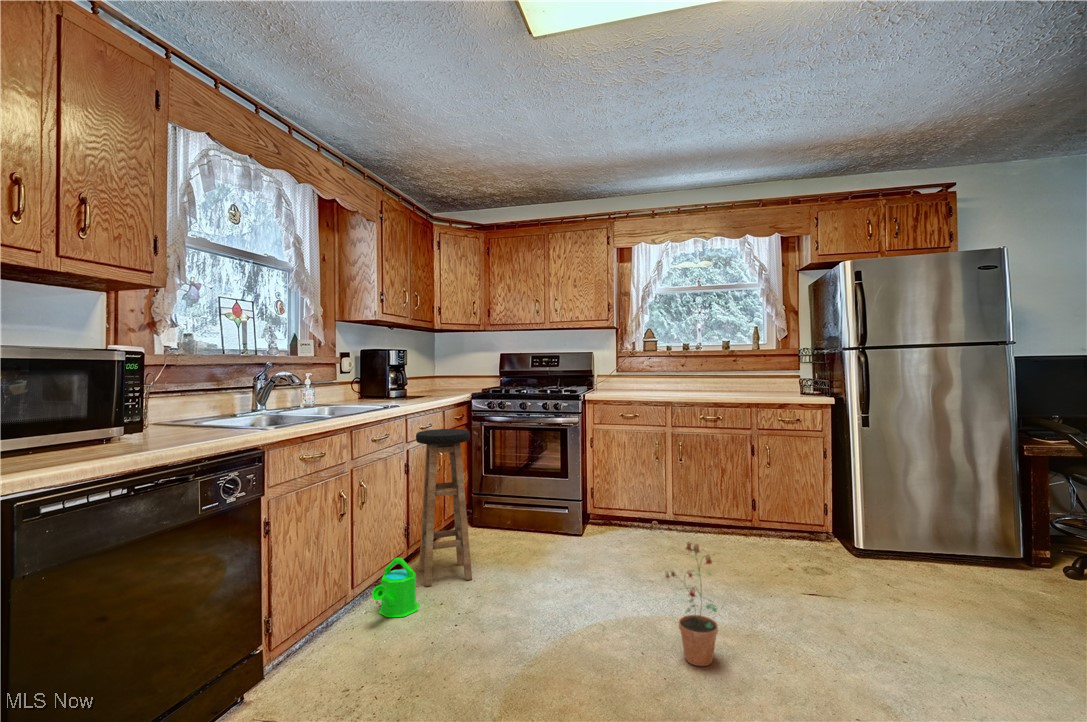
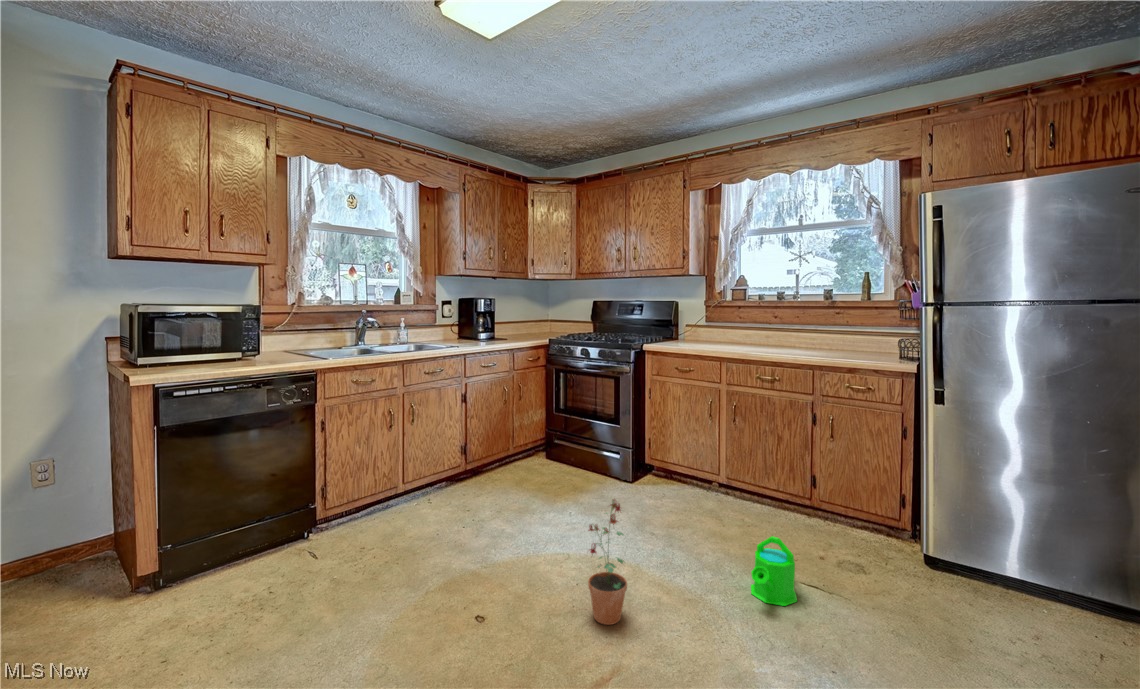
bar stool: present [416,429,472,586] -> none [455,370,504,504]
watering can: present [372,558,419,618] -> present [751,536,797,606]

